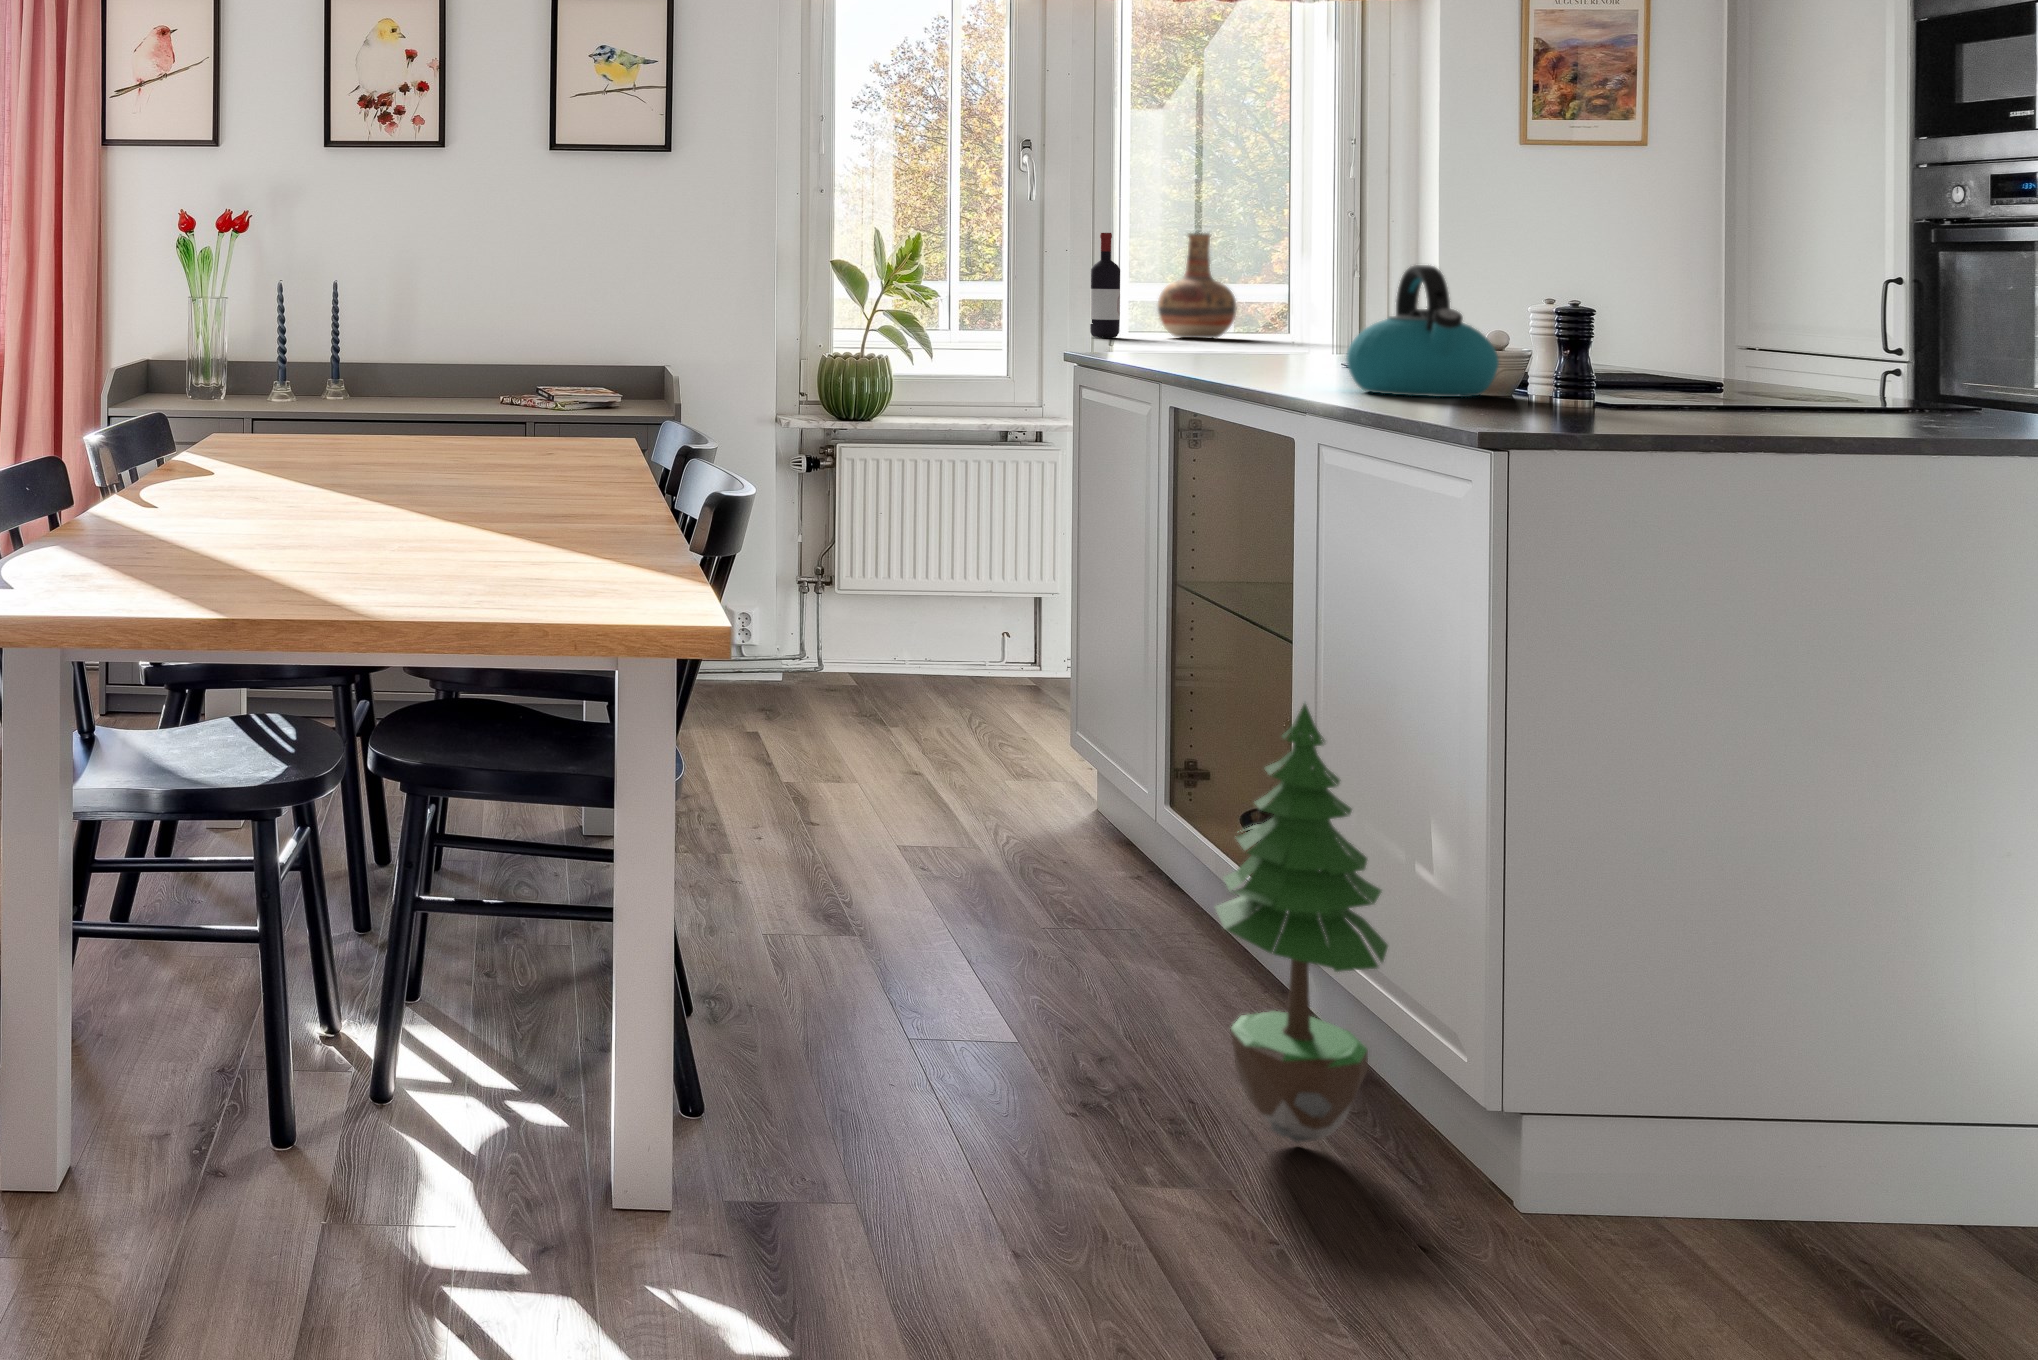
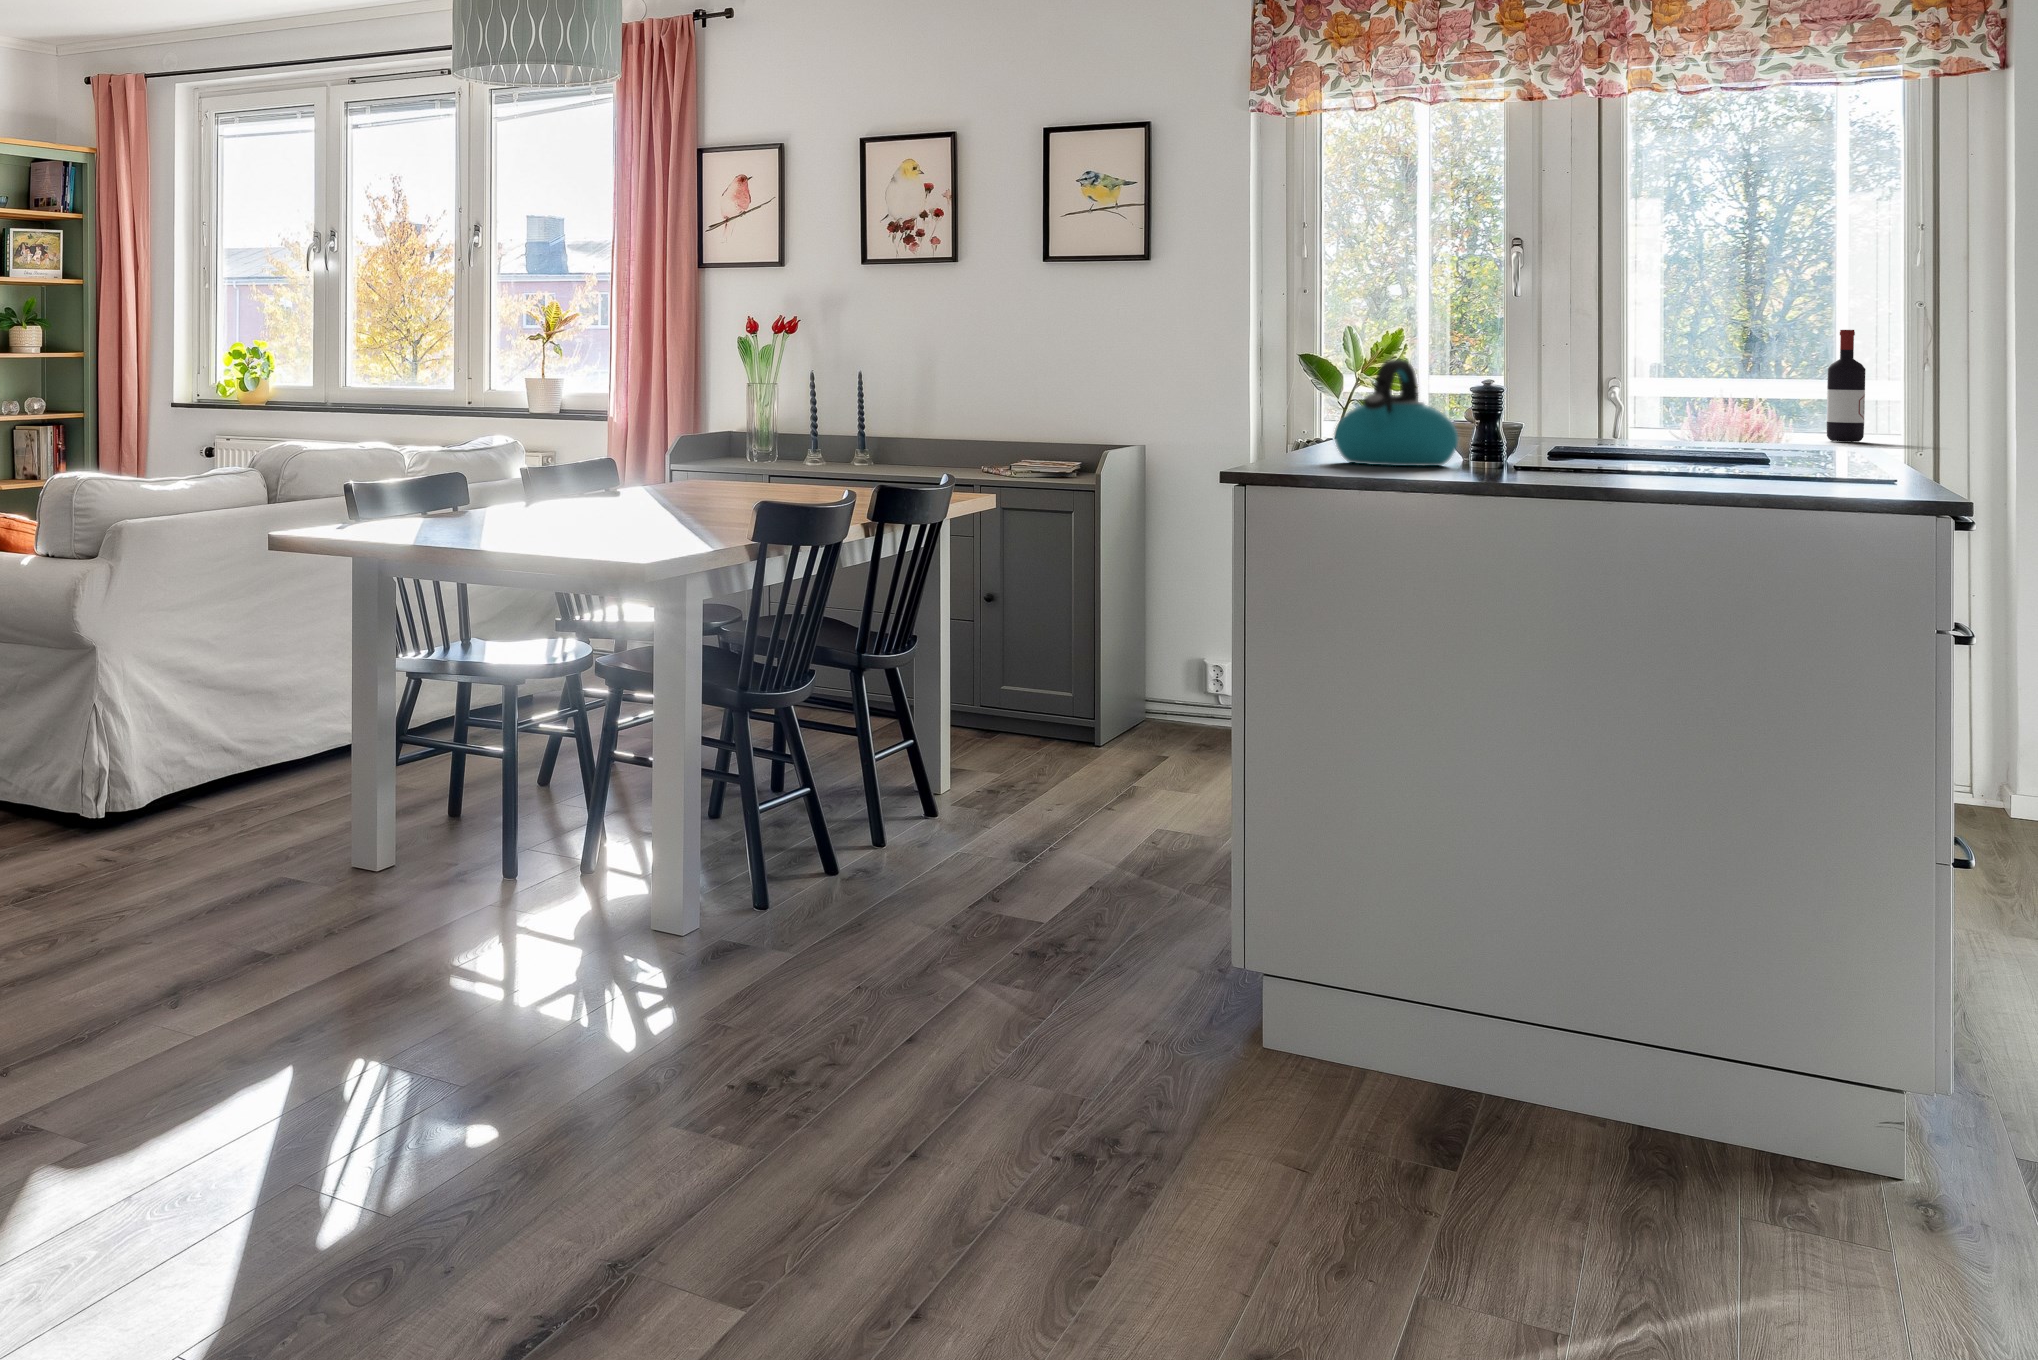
wine bottle: present [1090,233,1120,338] -> present [1827,330,1866,442]
vase: present [1158,233,1237,339] -> none [1682,330,1773,438]
potted tree: present [1215,704,1388,1142] -> none [1079,674,1202,995]

